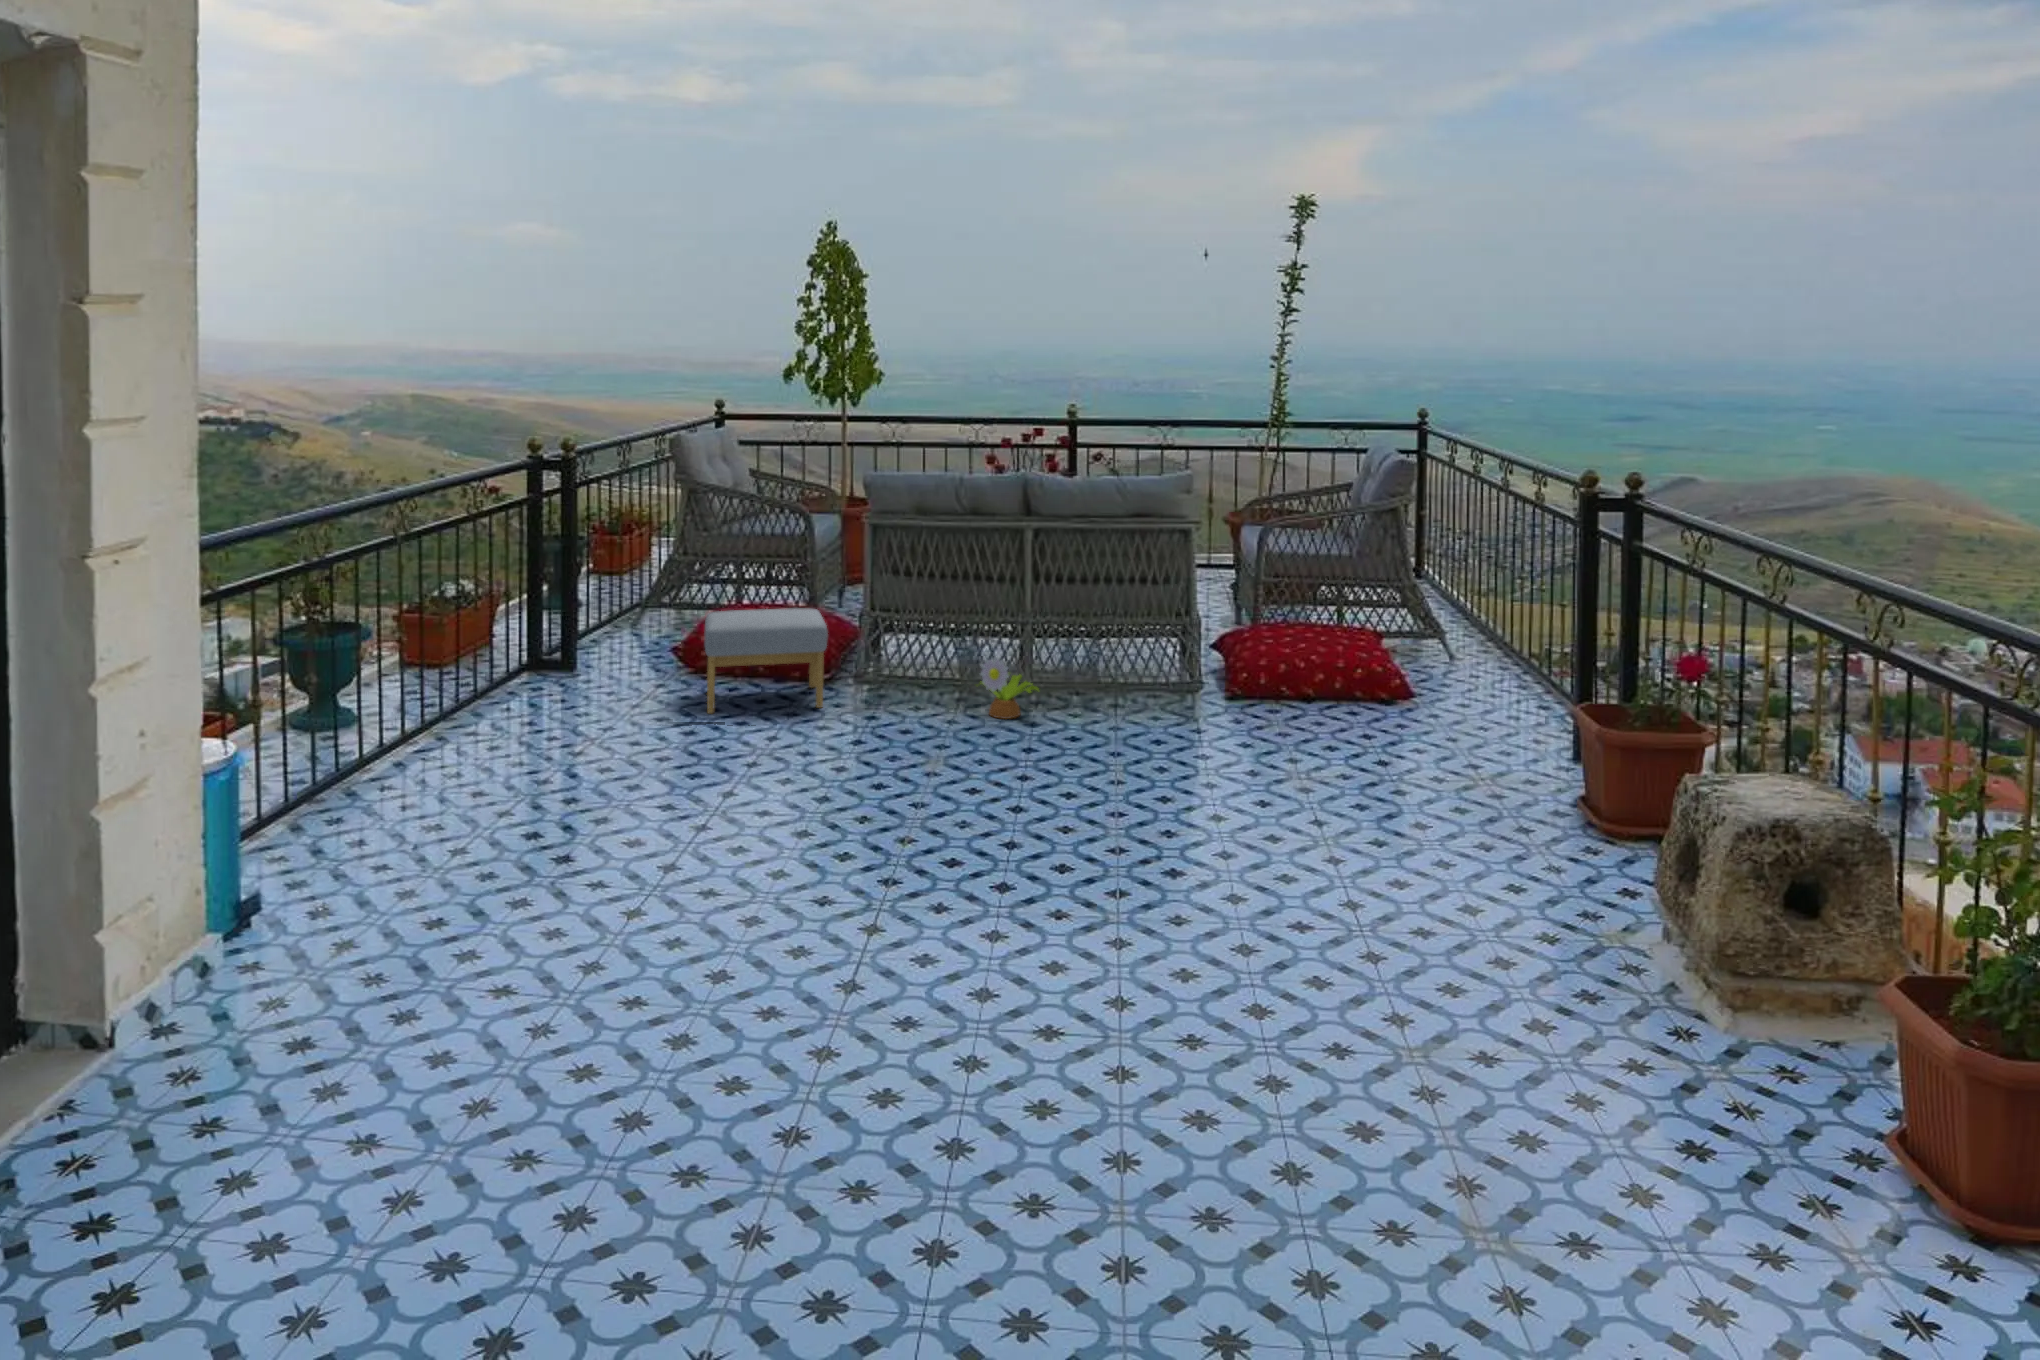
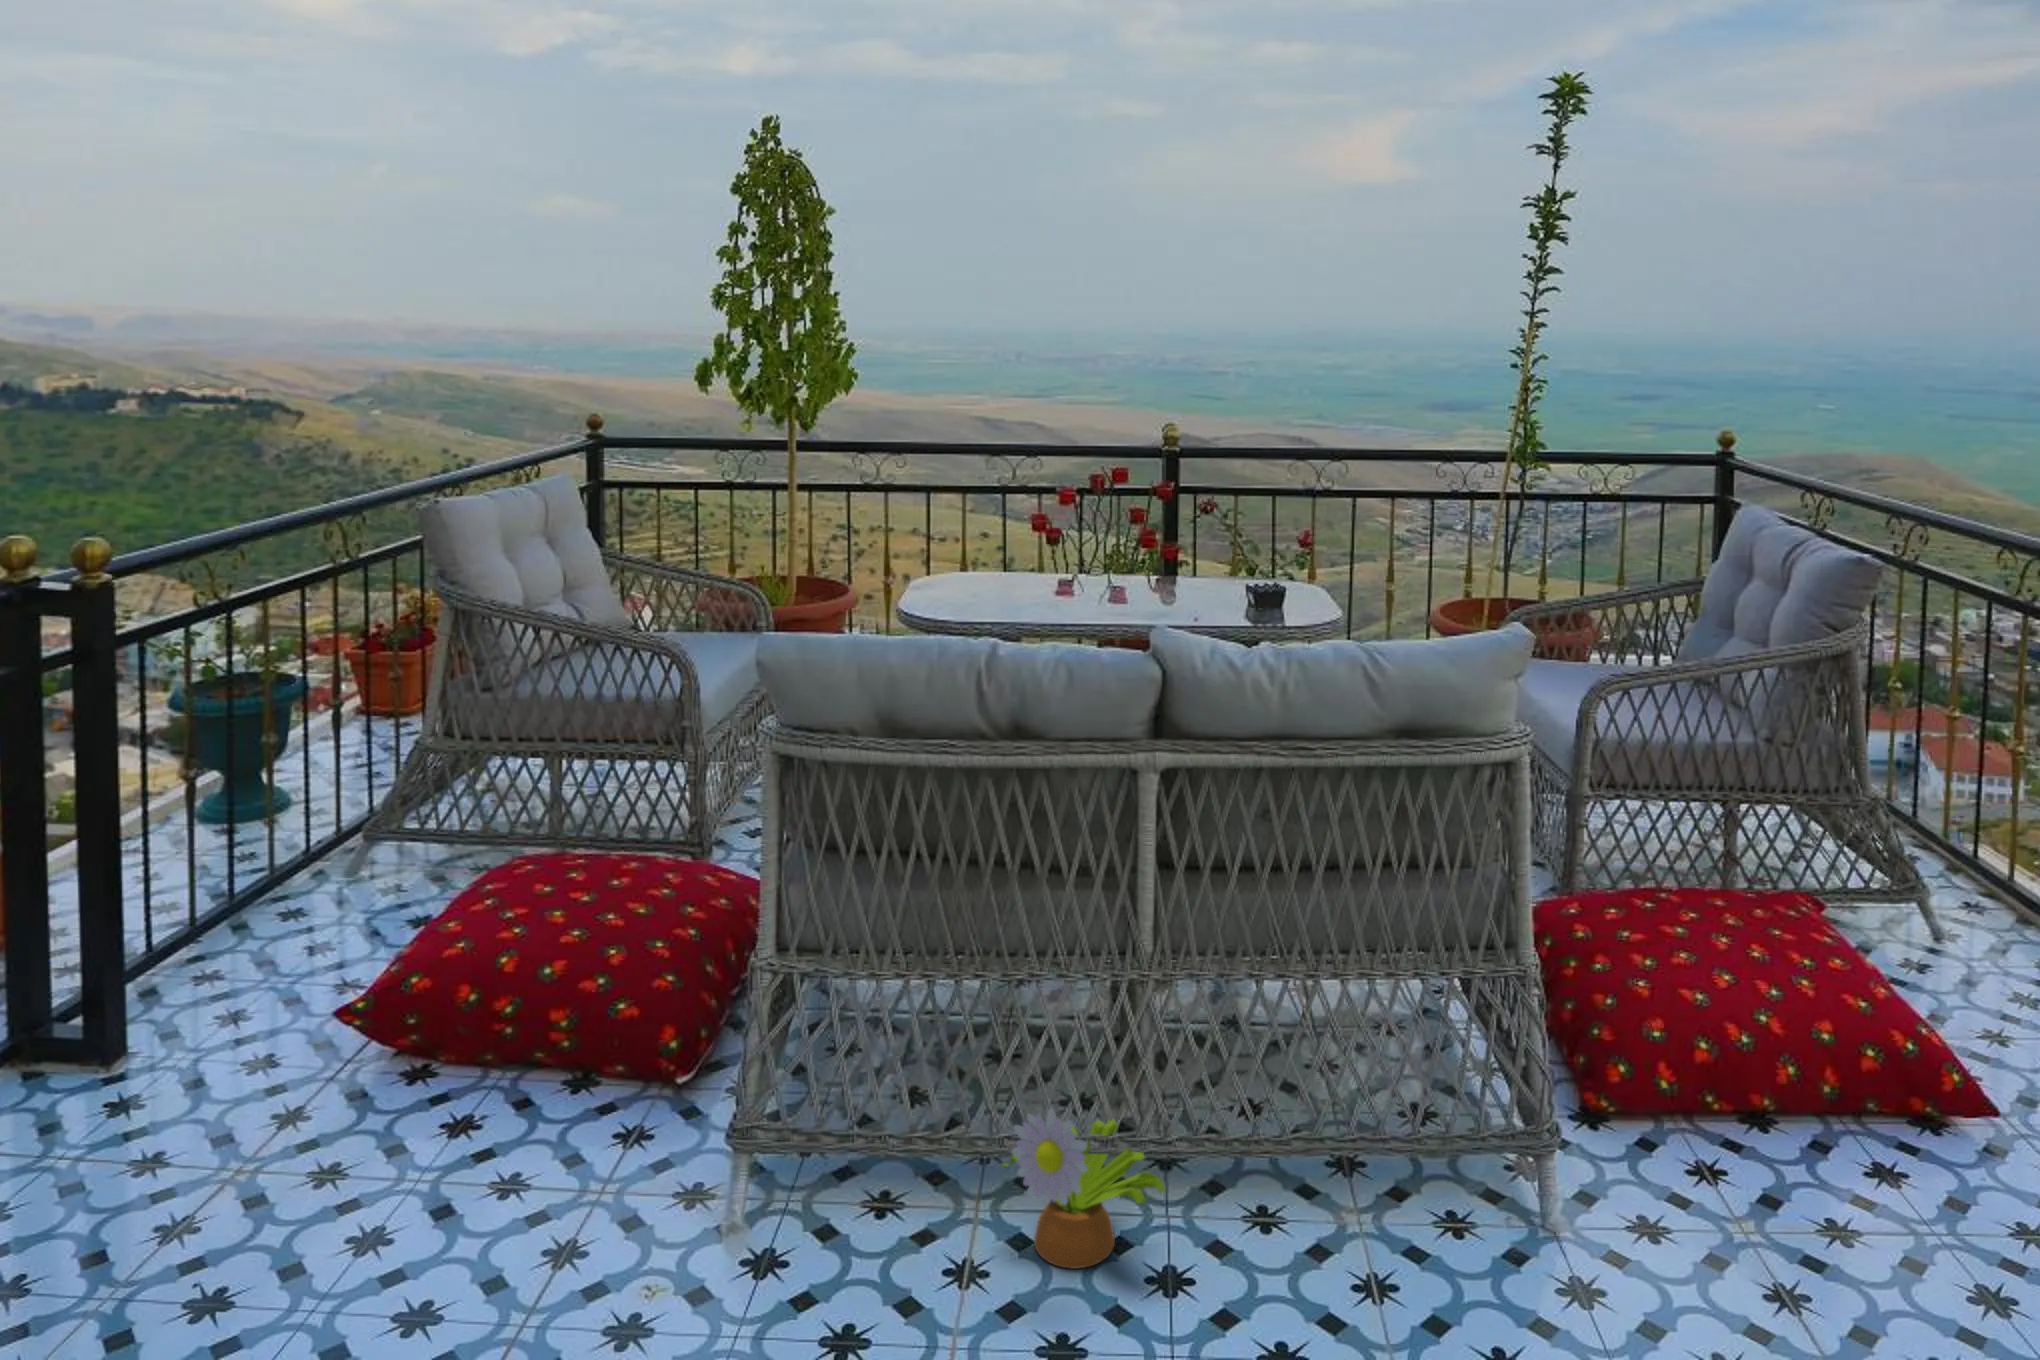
footstool: present [704,608,828,714] -> none [276,939,632,1291]

